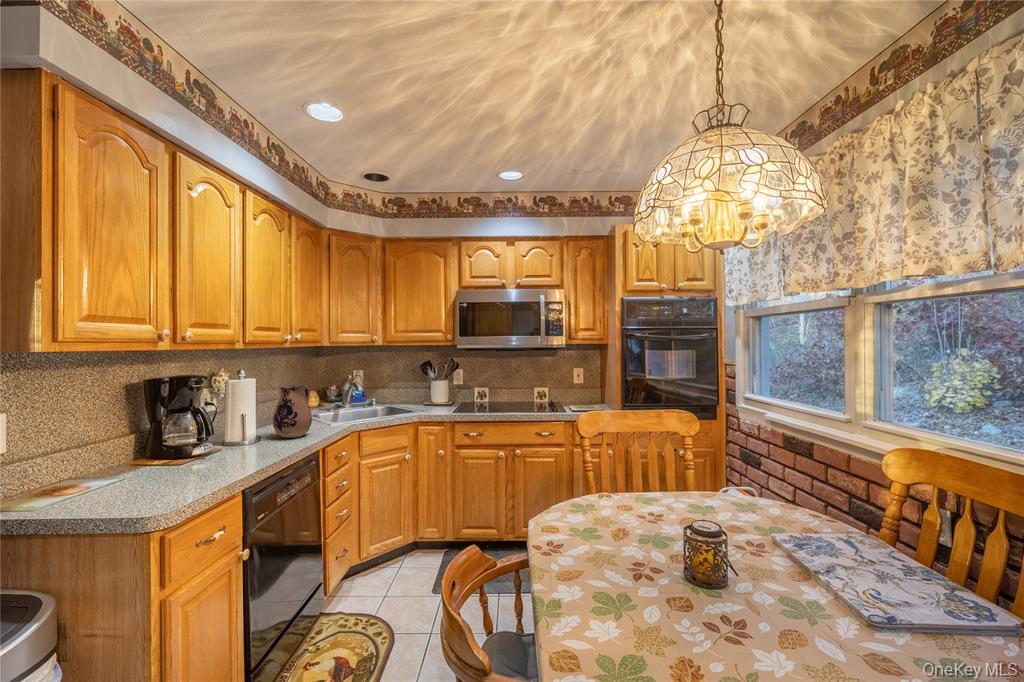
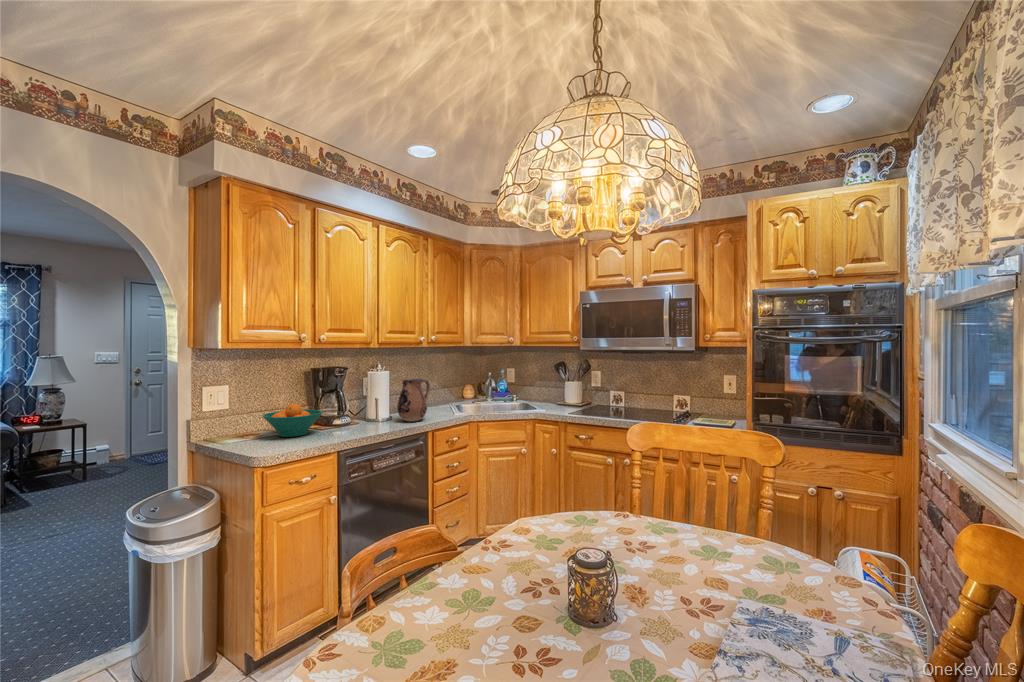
fruit bowl: none [88,429,192,479] -> present [263,404,323,437]

